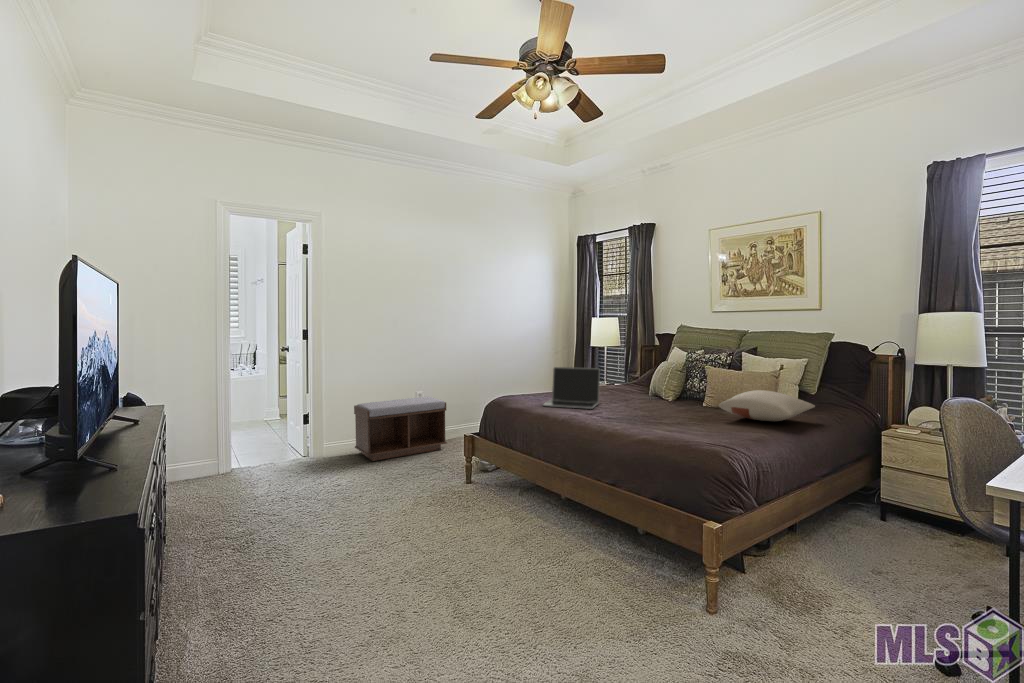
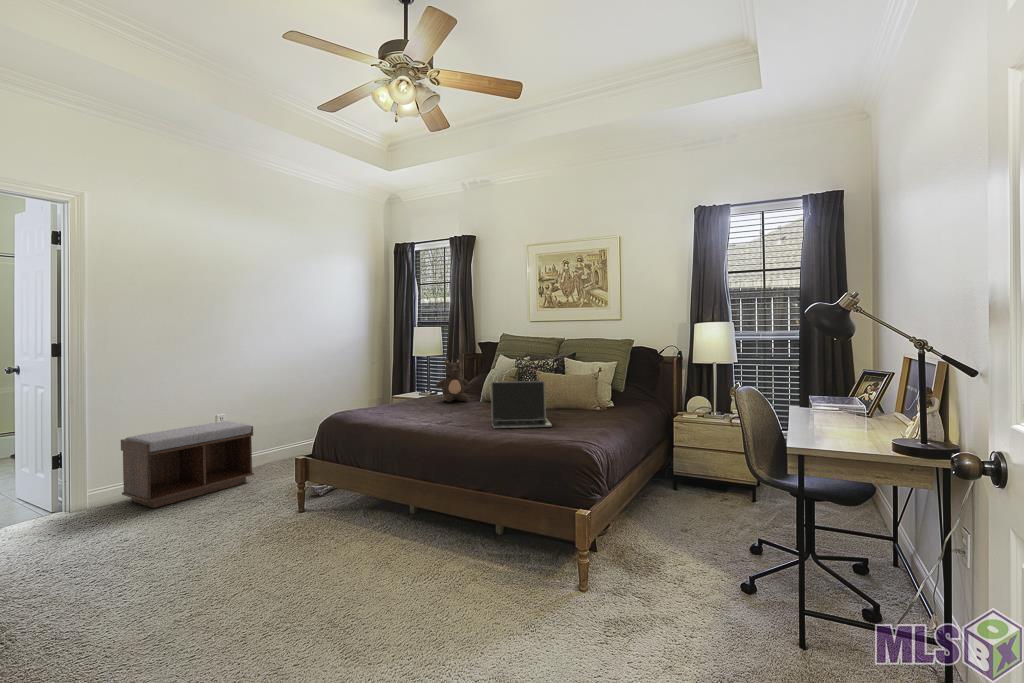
teddy bear: none [603,350,638,393] -> present [436,359,470,402]
laptop: present [543,367,600,409] -> present [491,381,552,428]
pillow: present [719,390,815,421] -> none [559,390,631,417]

